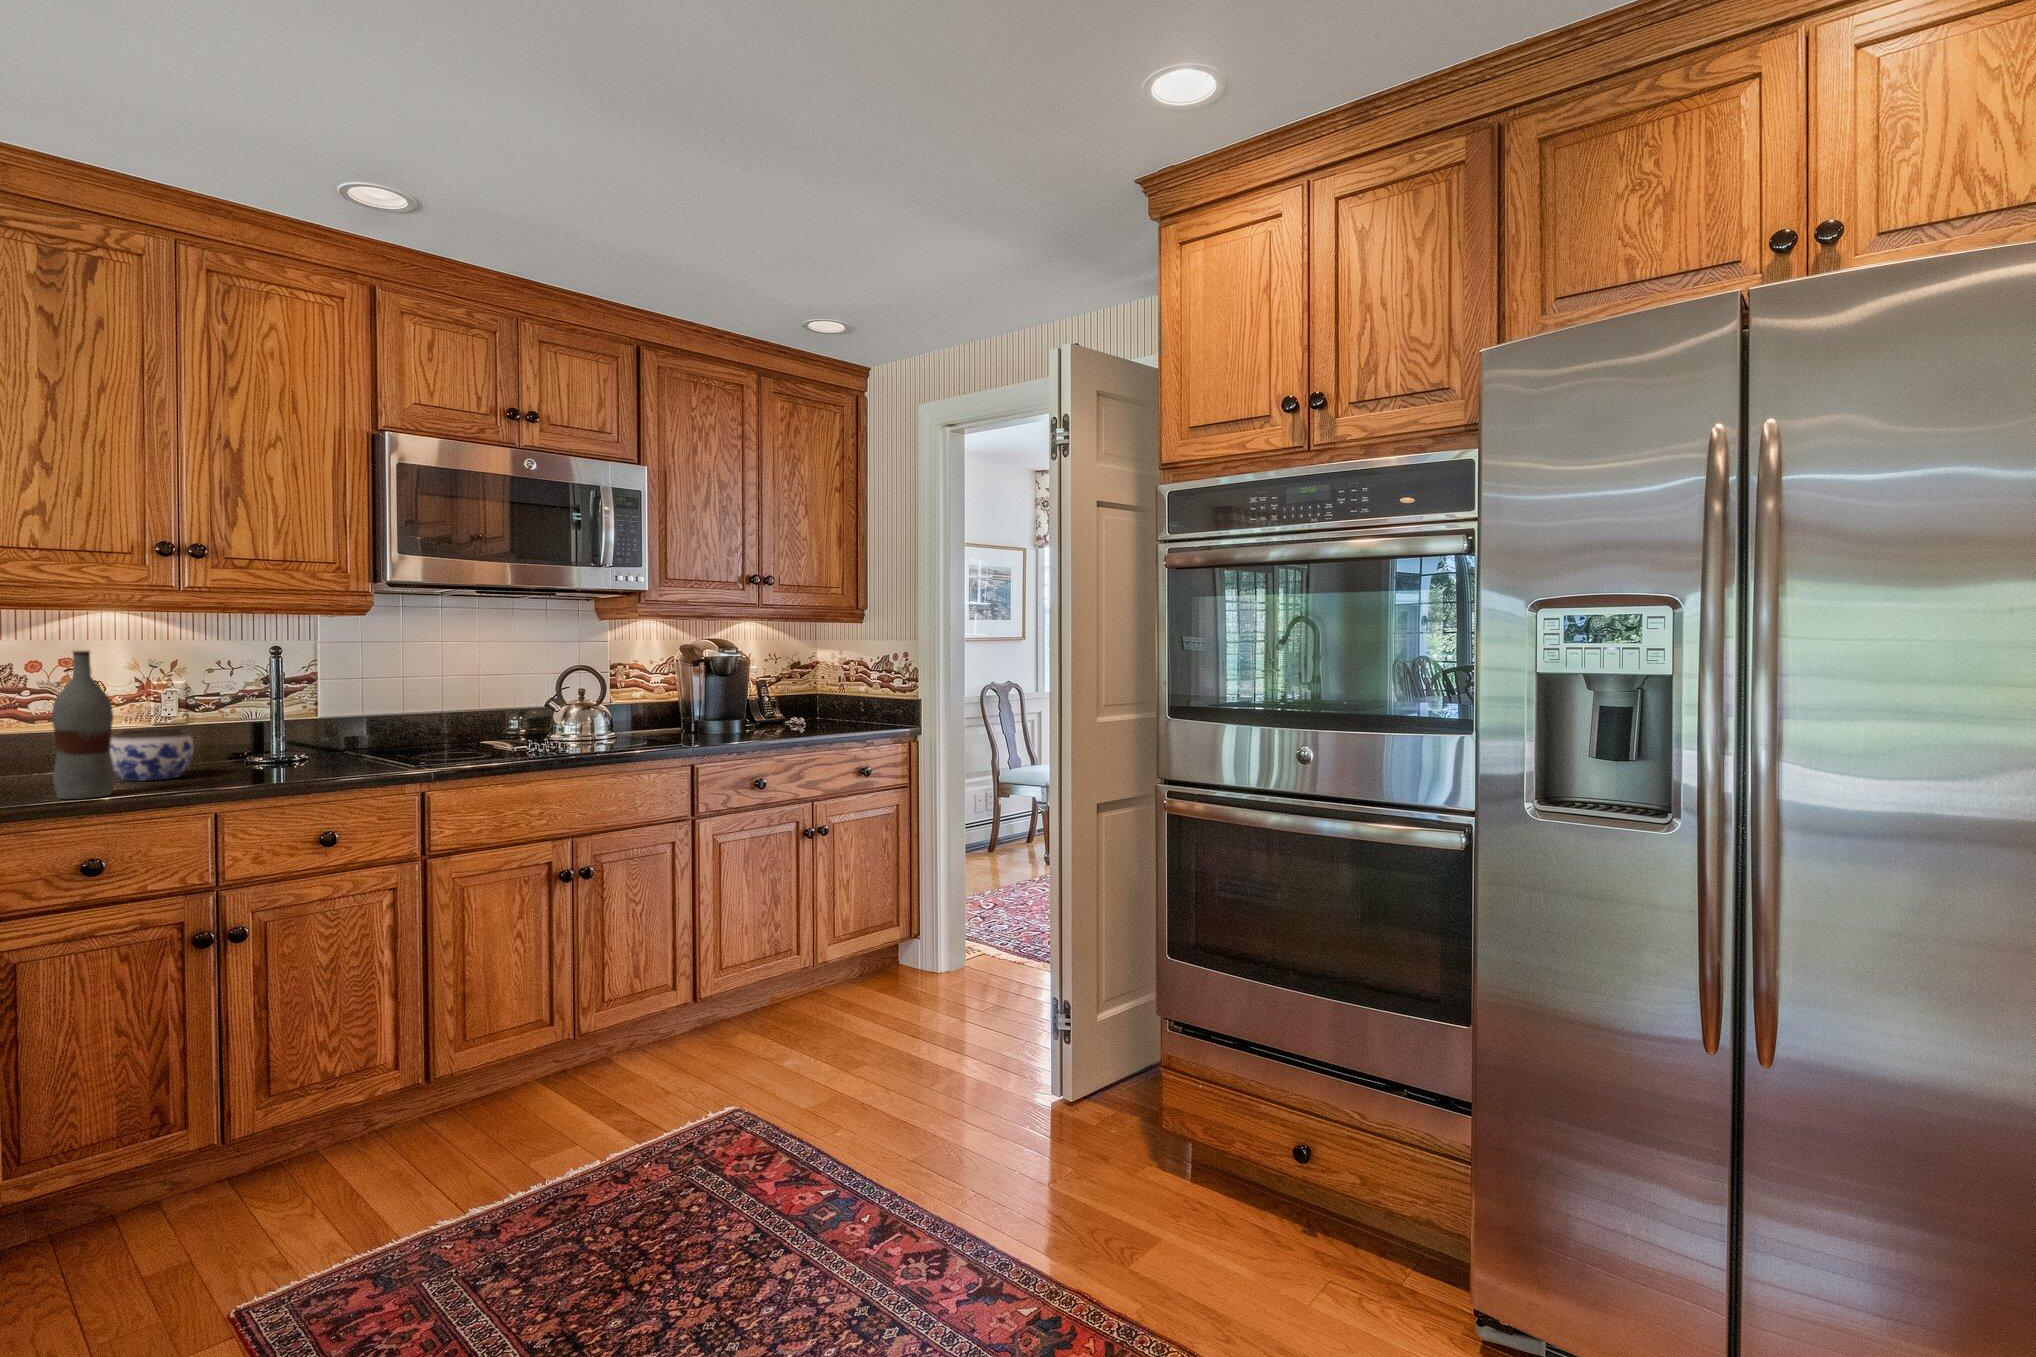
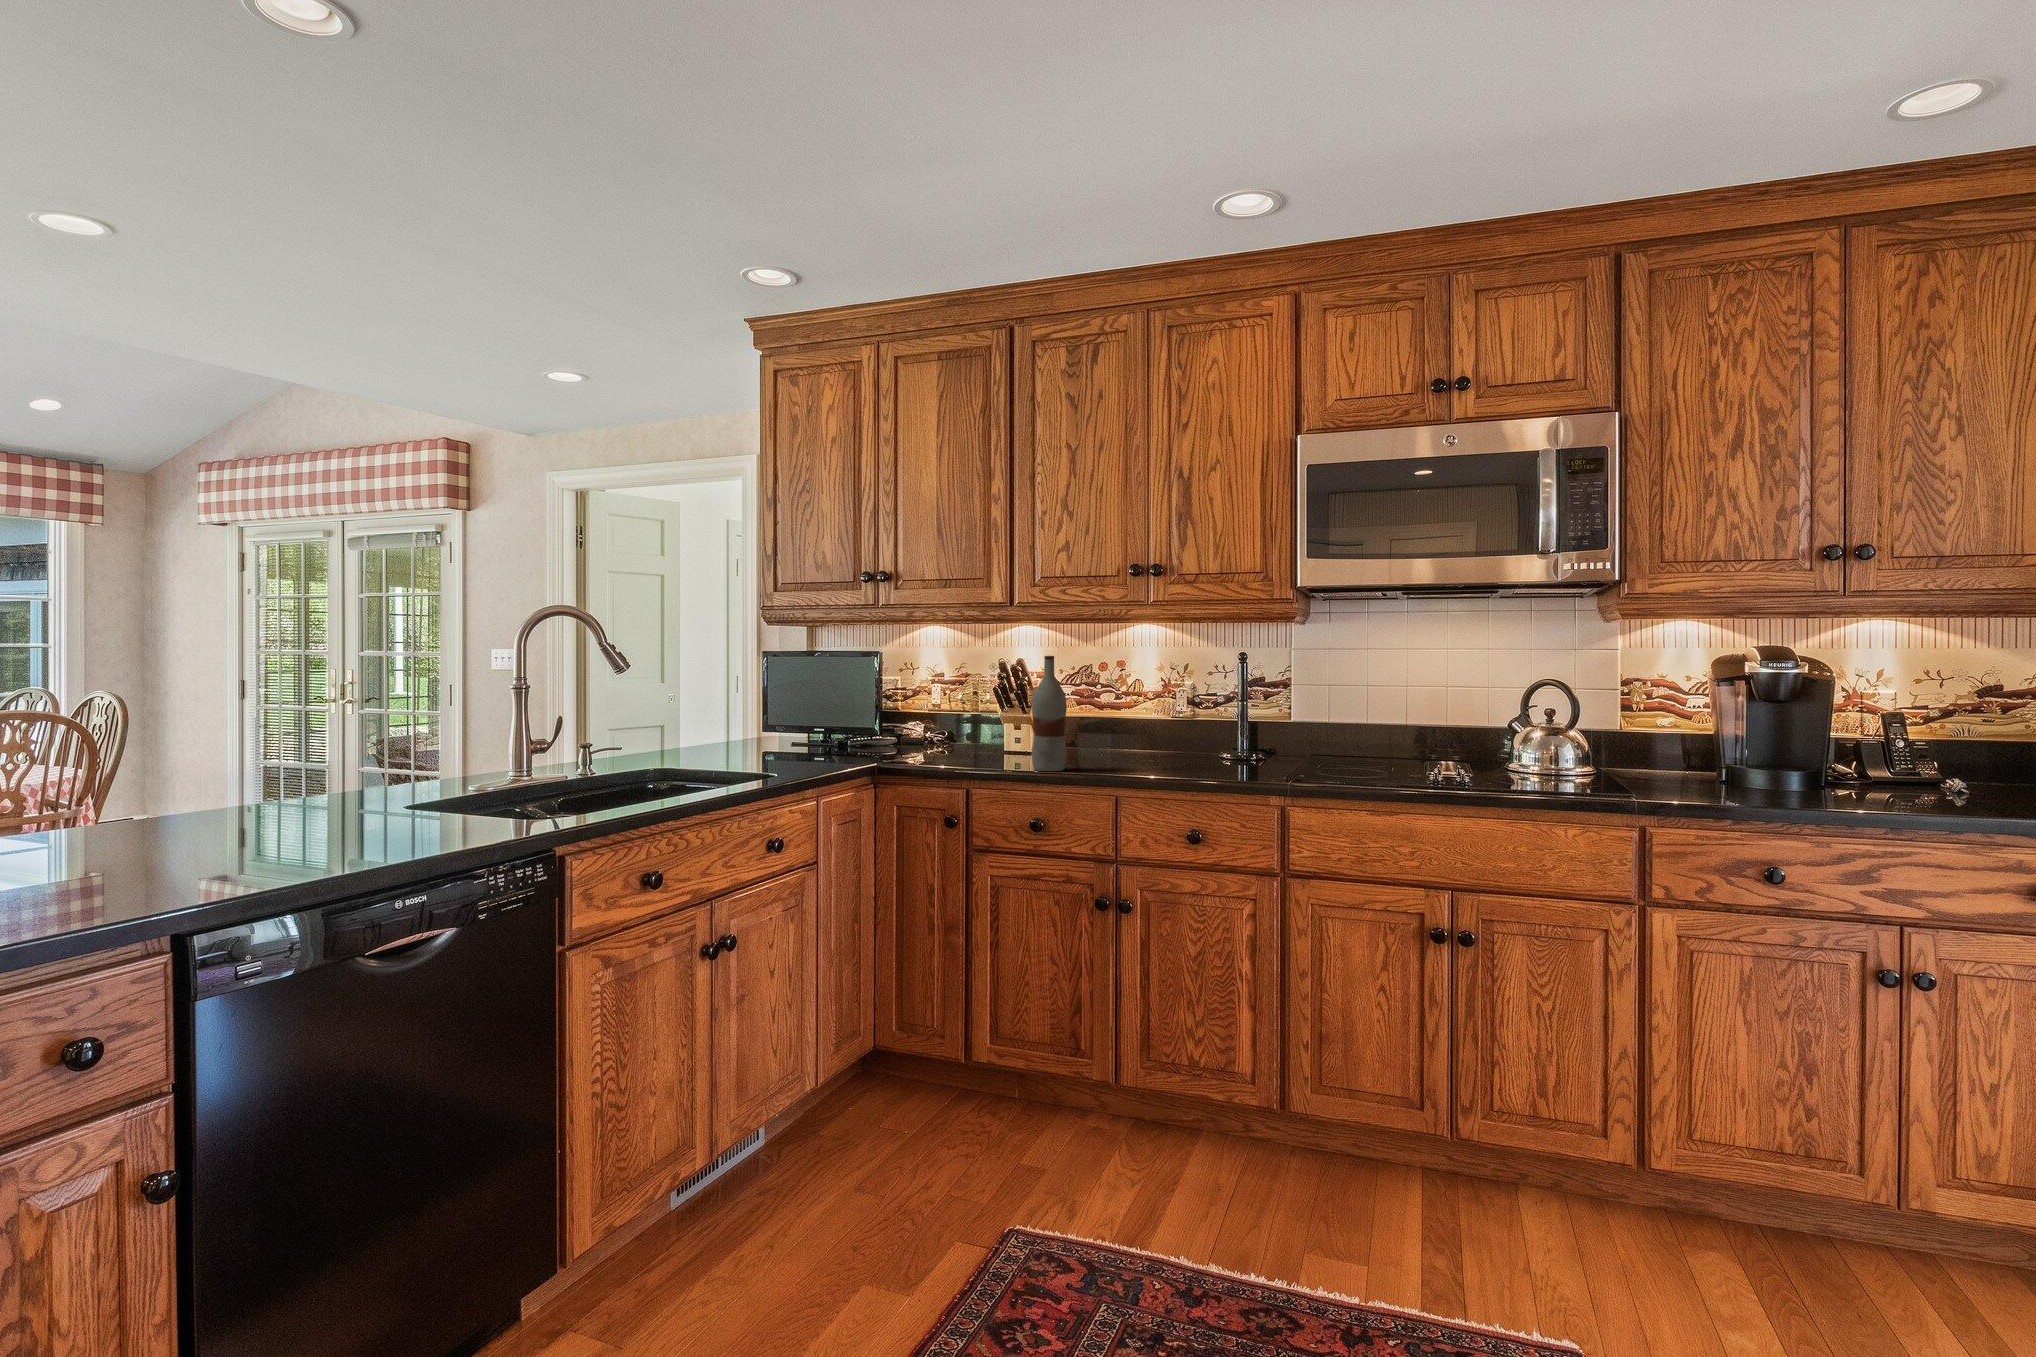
jar: present [110,728,194,781] -> none [1094,722,1148,764]

